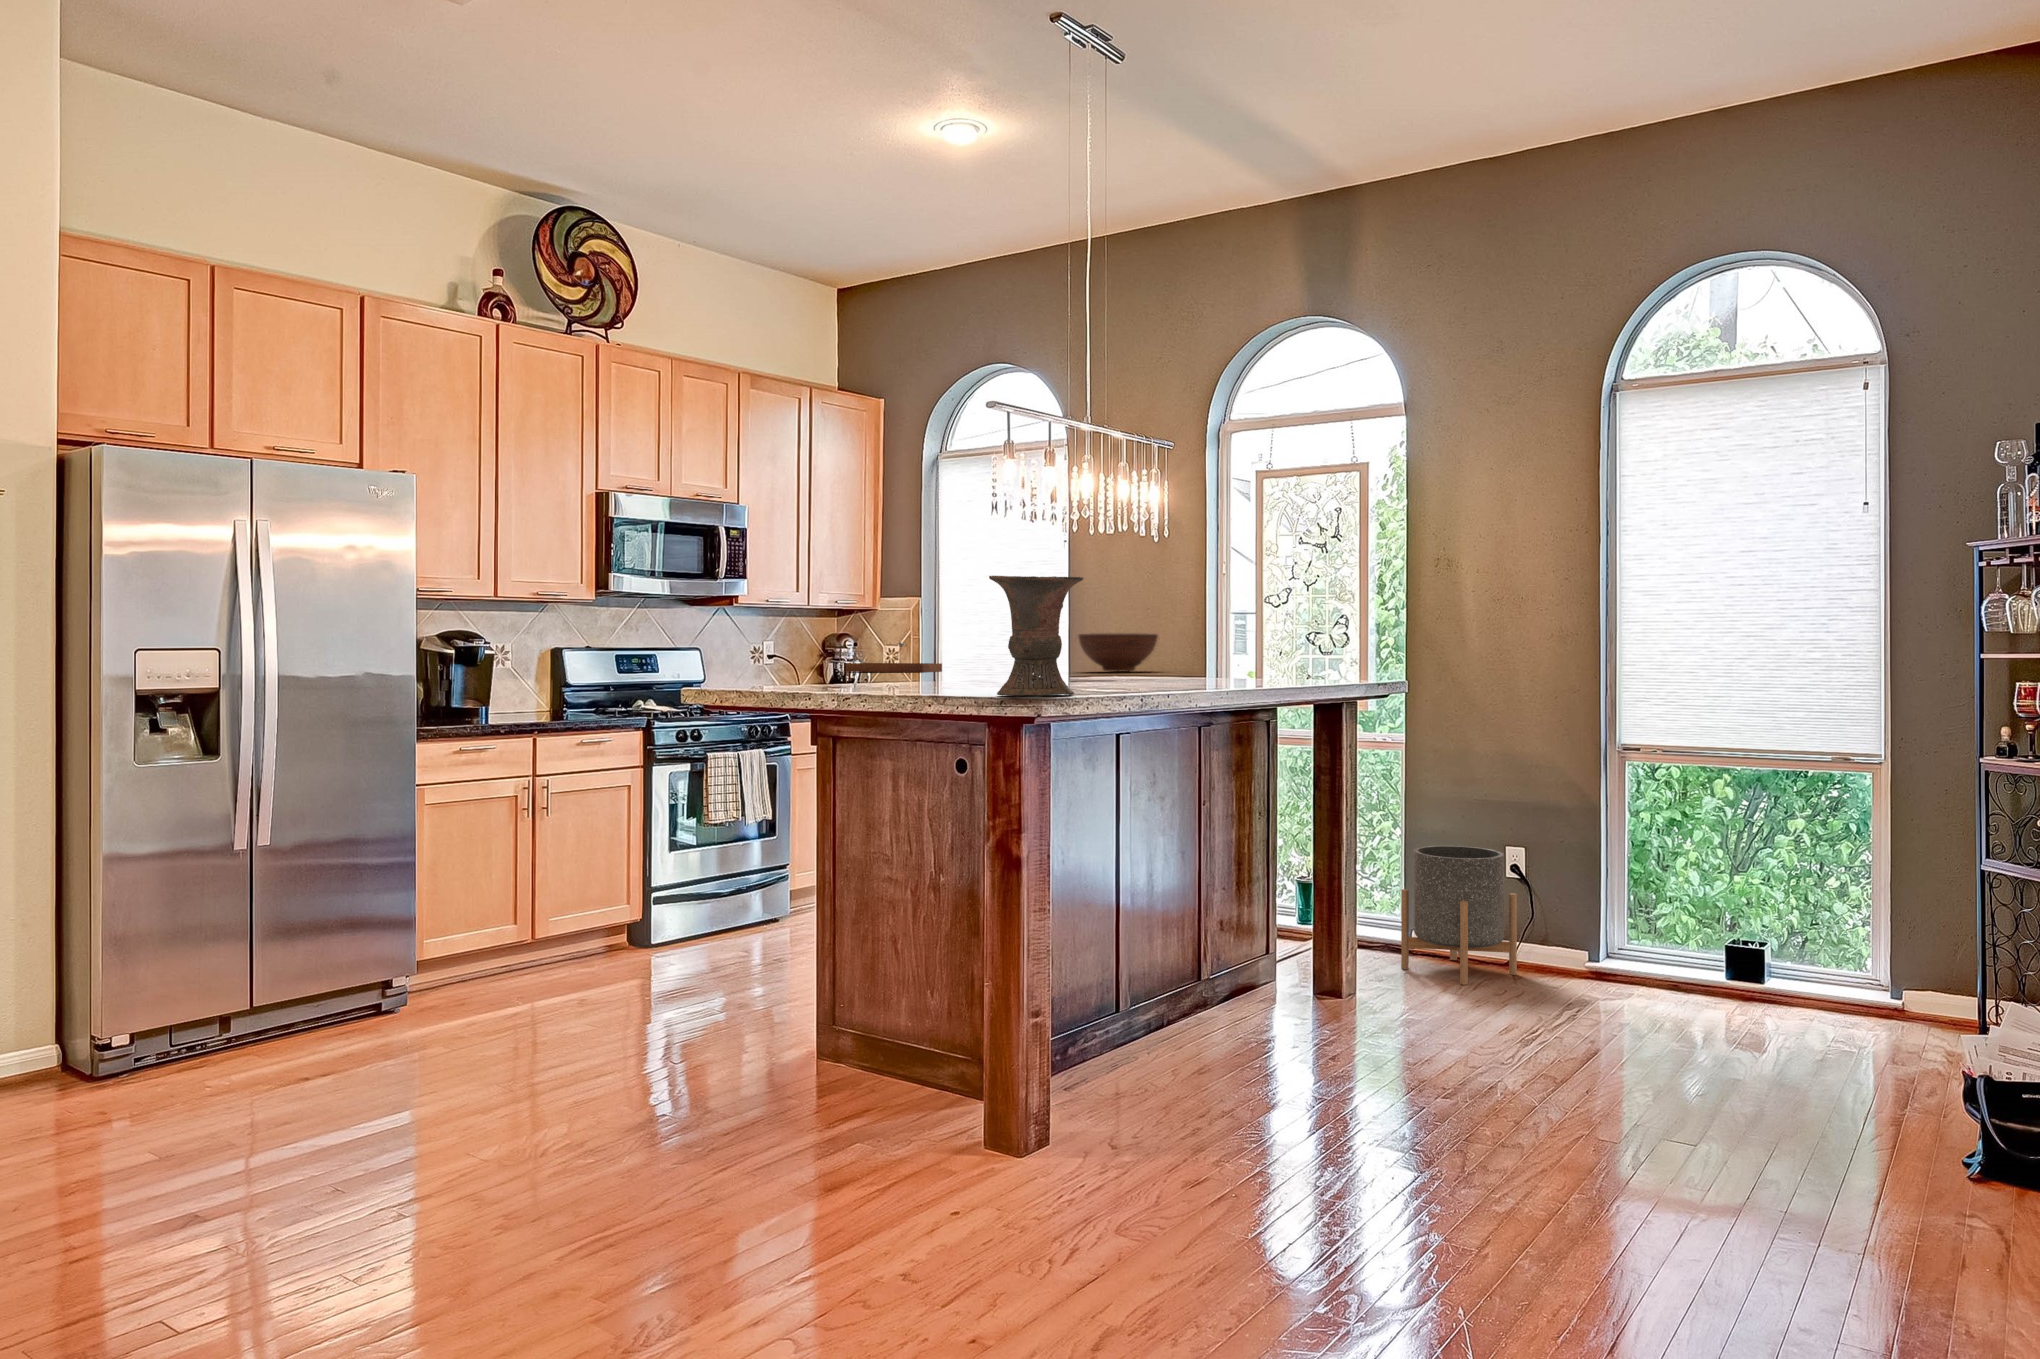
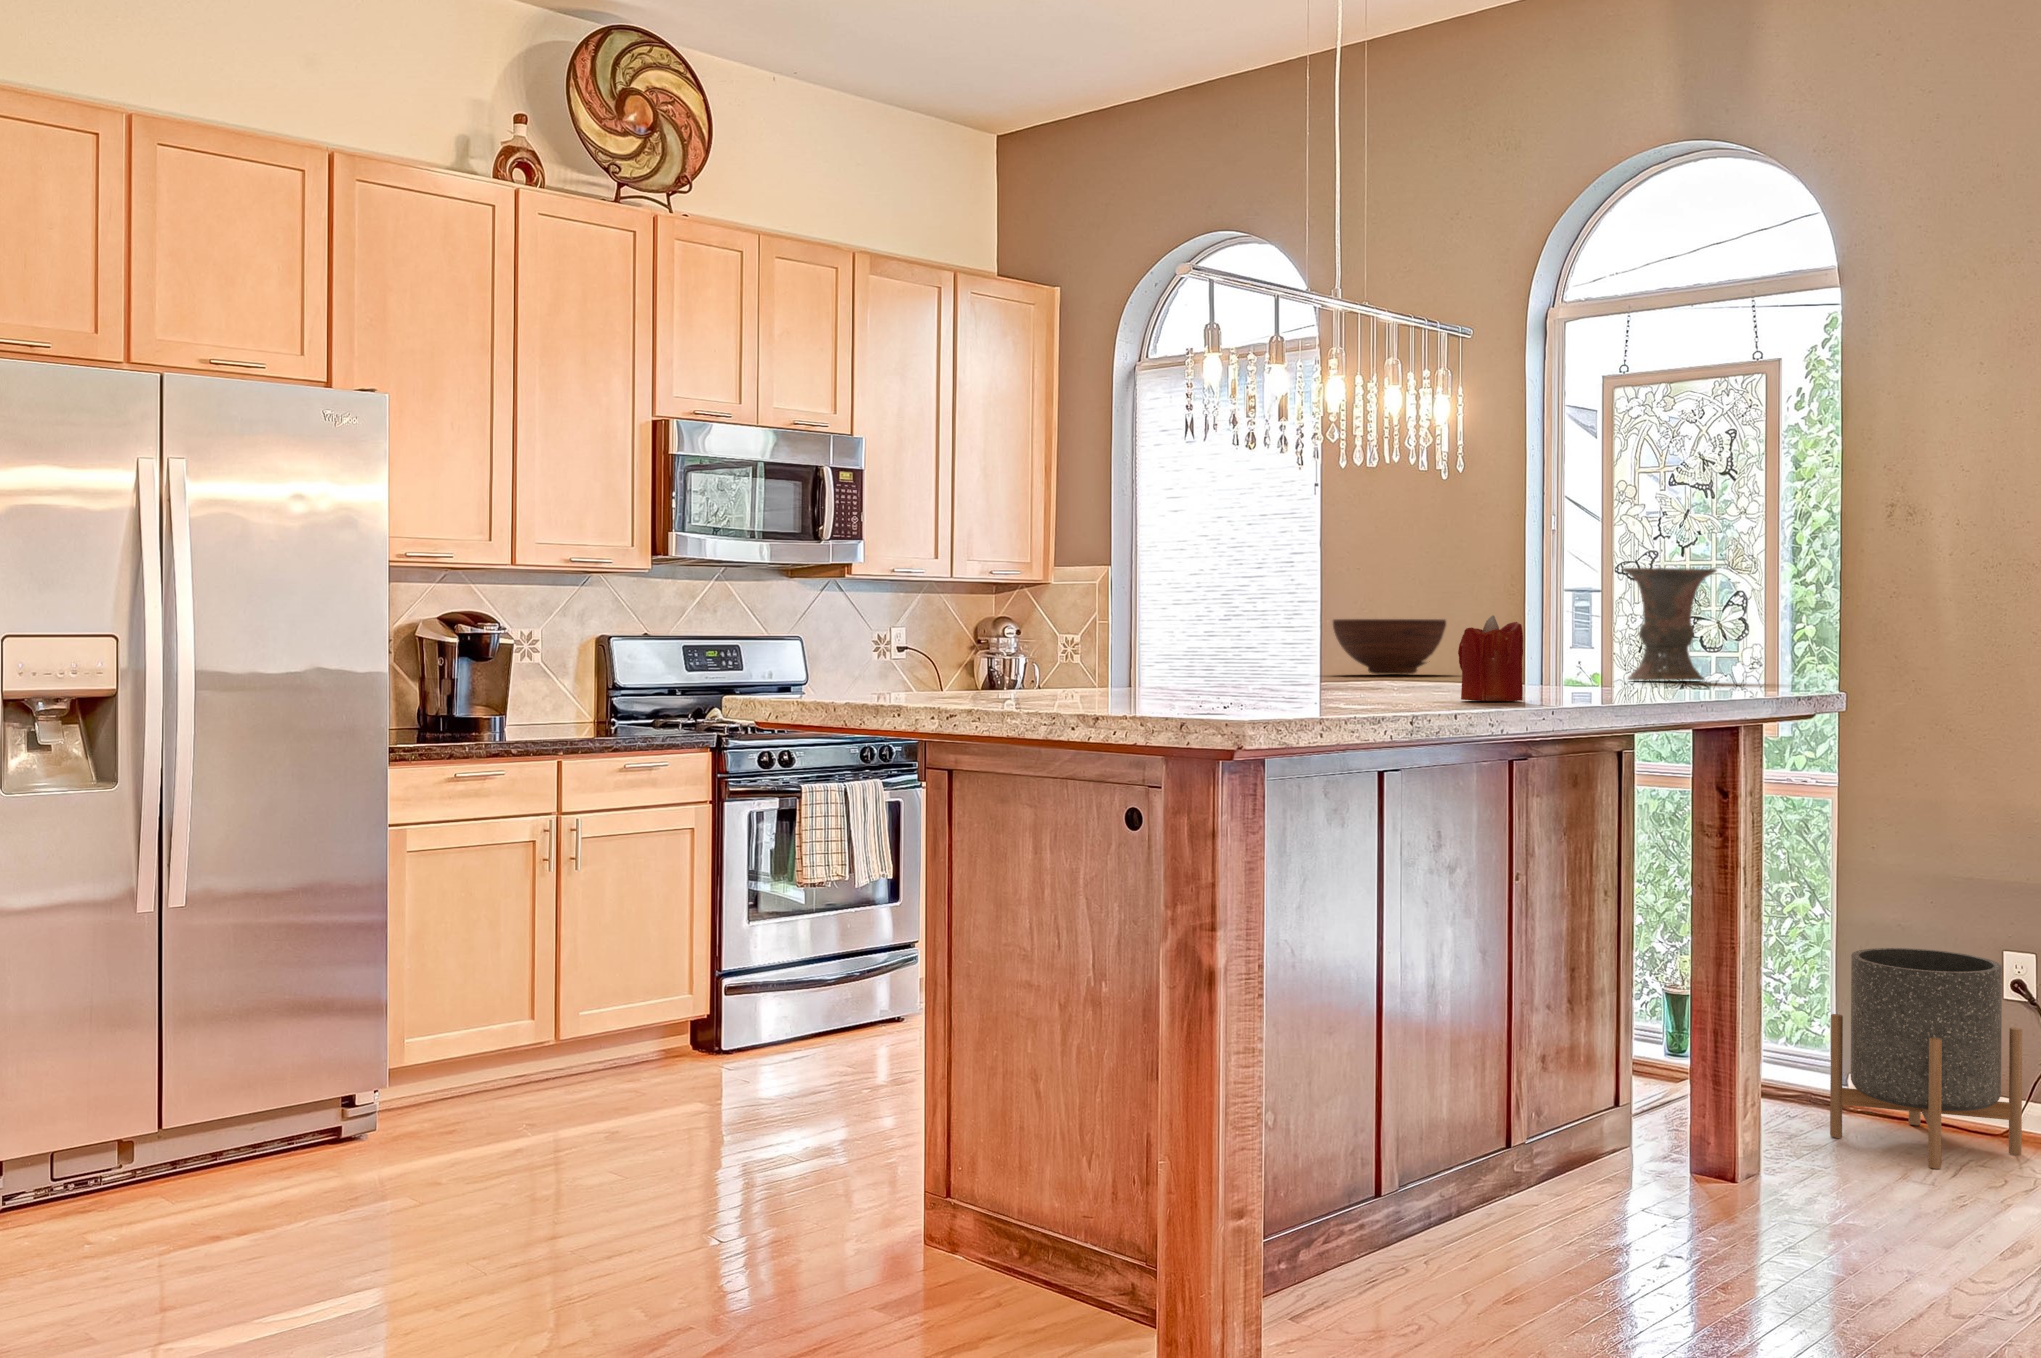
vase: present [989,576,1083,696] -> present [1622,568,1716,681]
candle: none [1168,632,1208,687] -> present [1458,615,1523,701]
tray: present [845,642,942,673] -> none [1002,631,1138,674]

